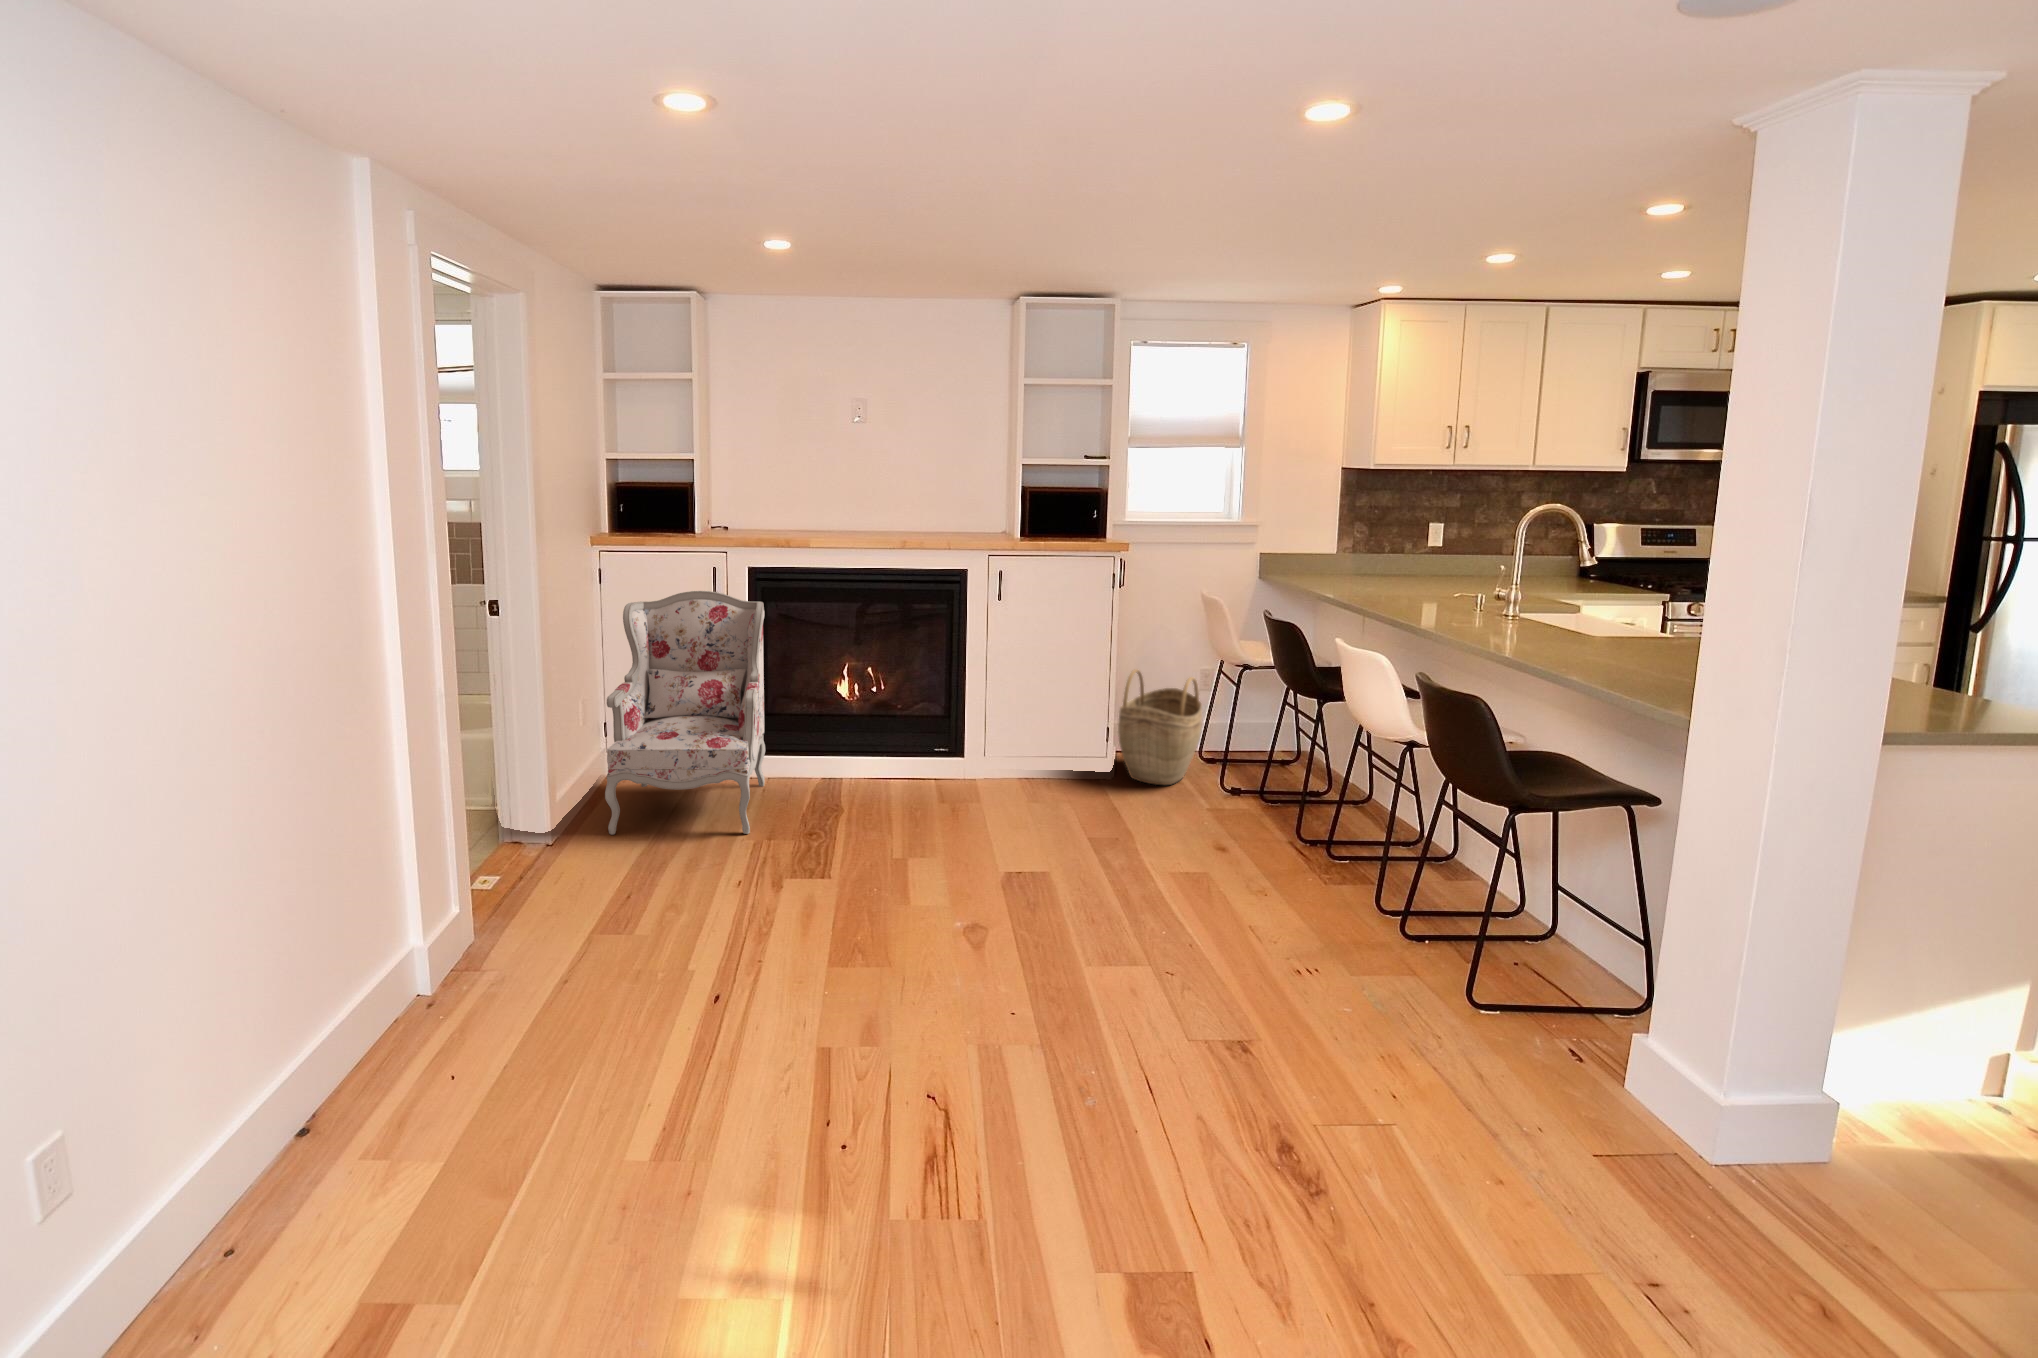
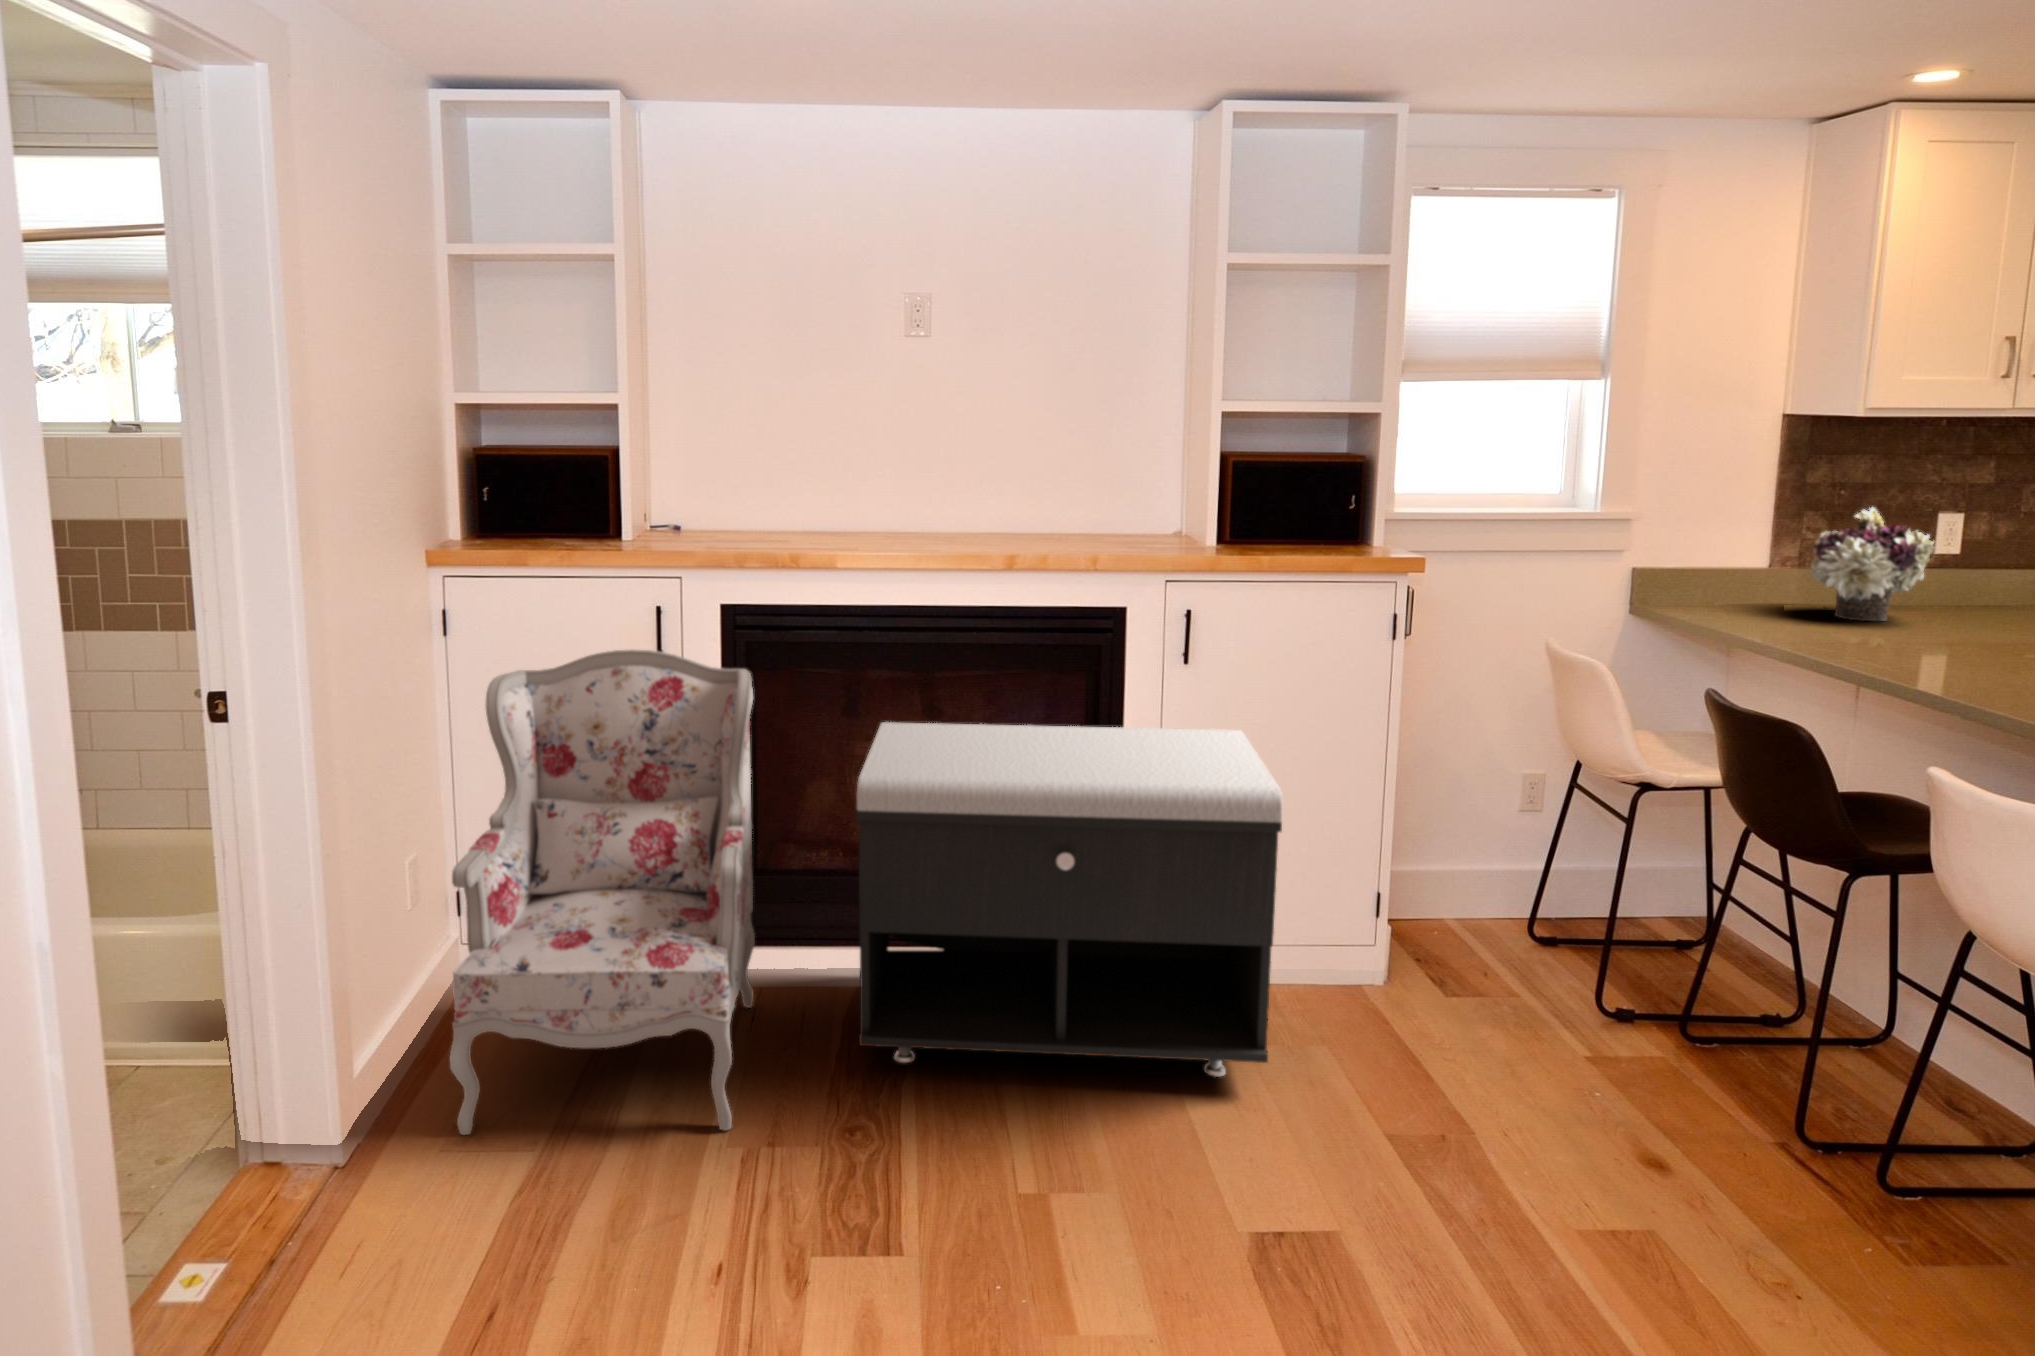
flower arrangement: none [1356,520,1419,583] -> present [1811,507,1934,621]
storage bench: none [816,632,1036,816] -> present [856,722,1282,1077]
woven basket: present [1118,669,1202,785] -> none [1396,781,1547,998]

